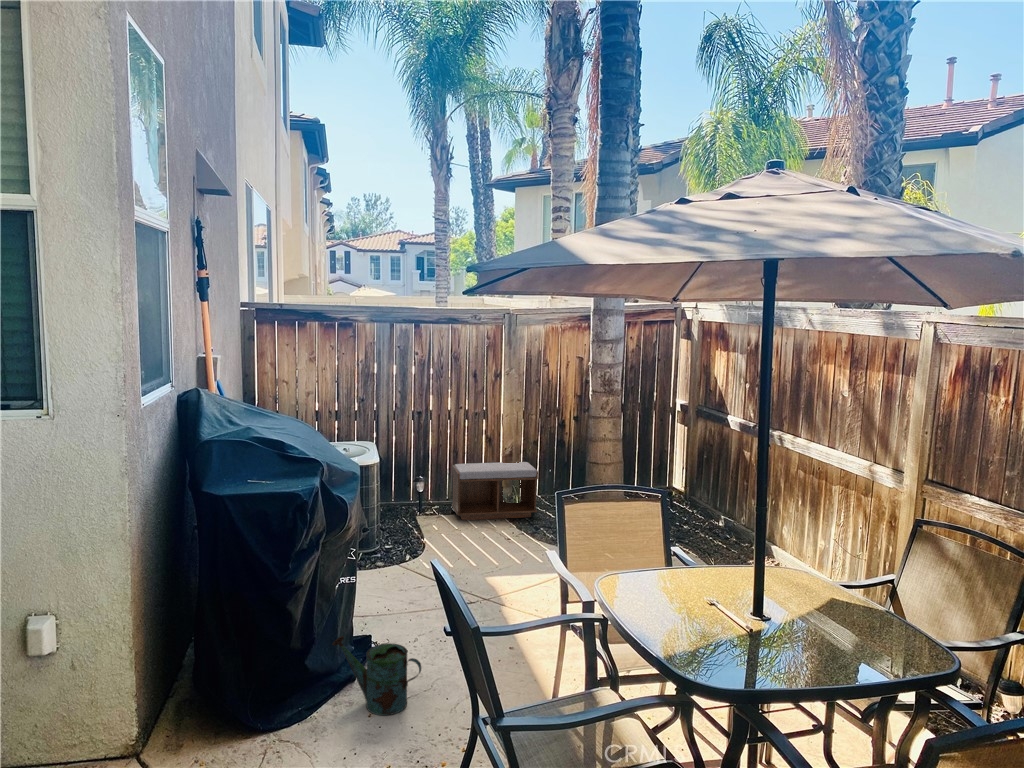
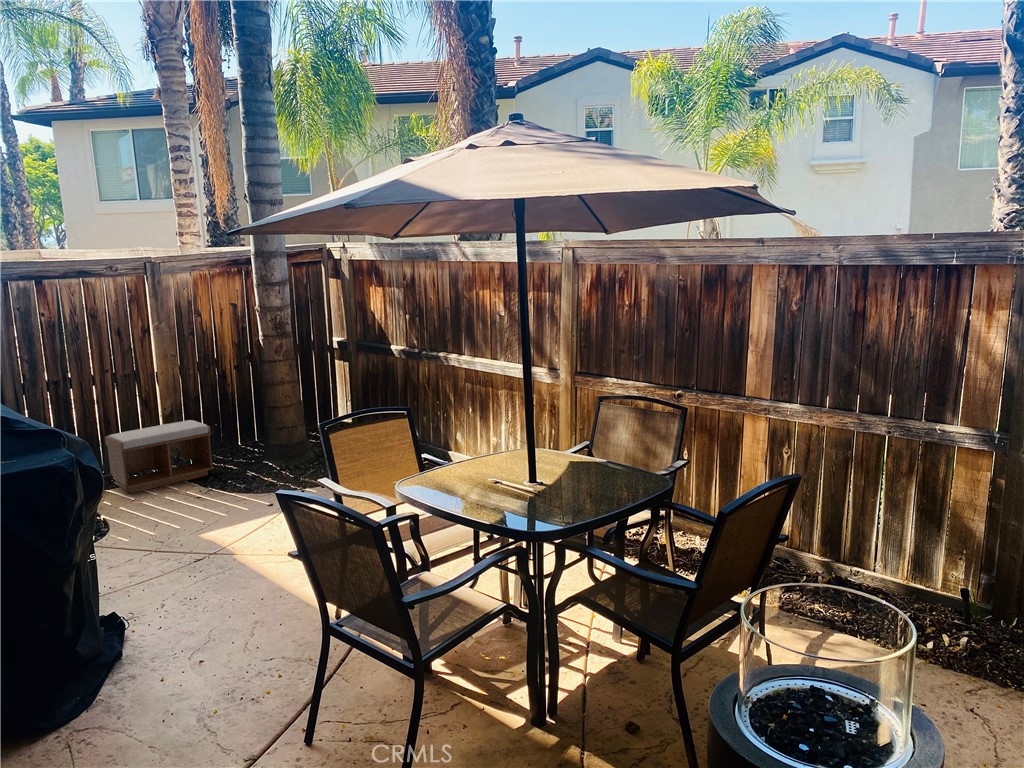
watering can: present [332,636,421,715] -> none [110,603,219,675]

